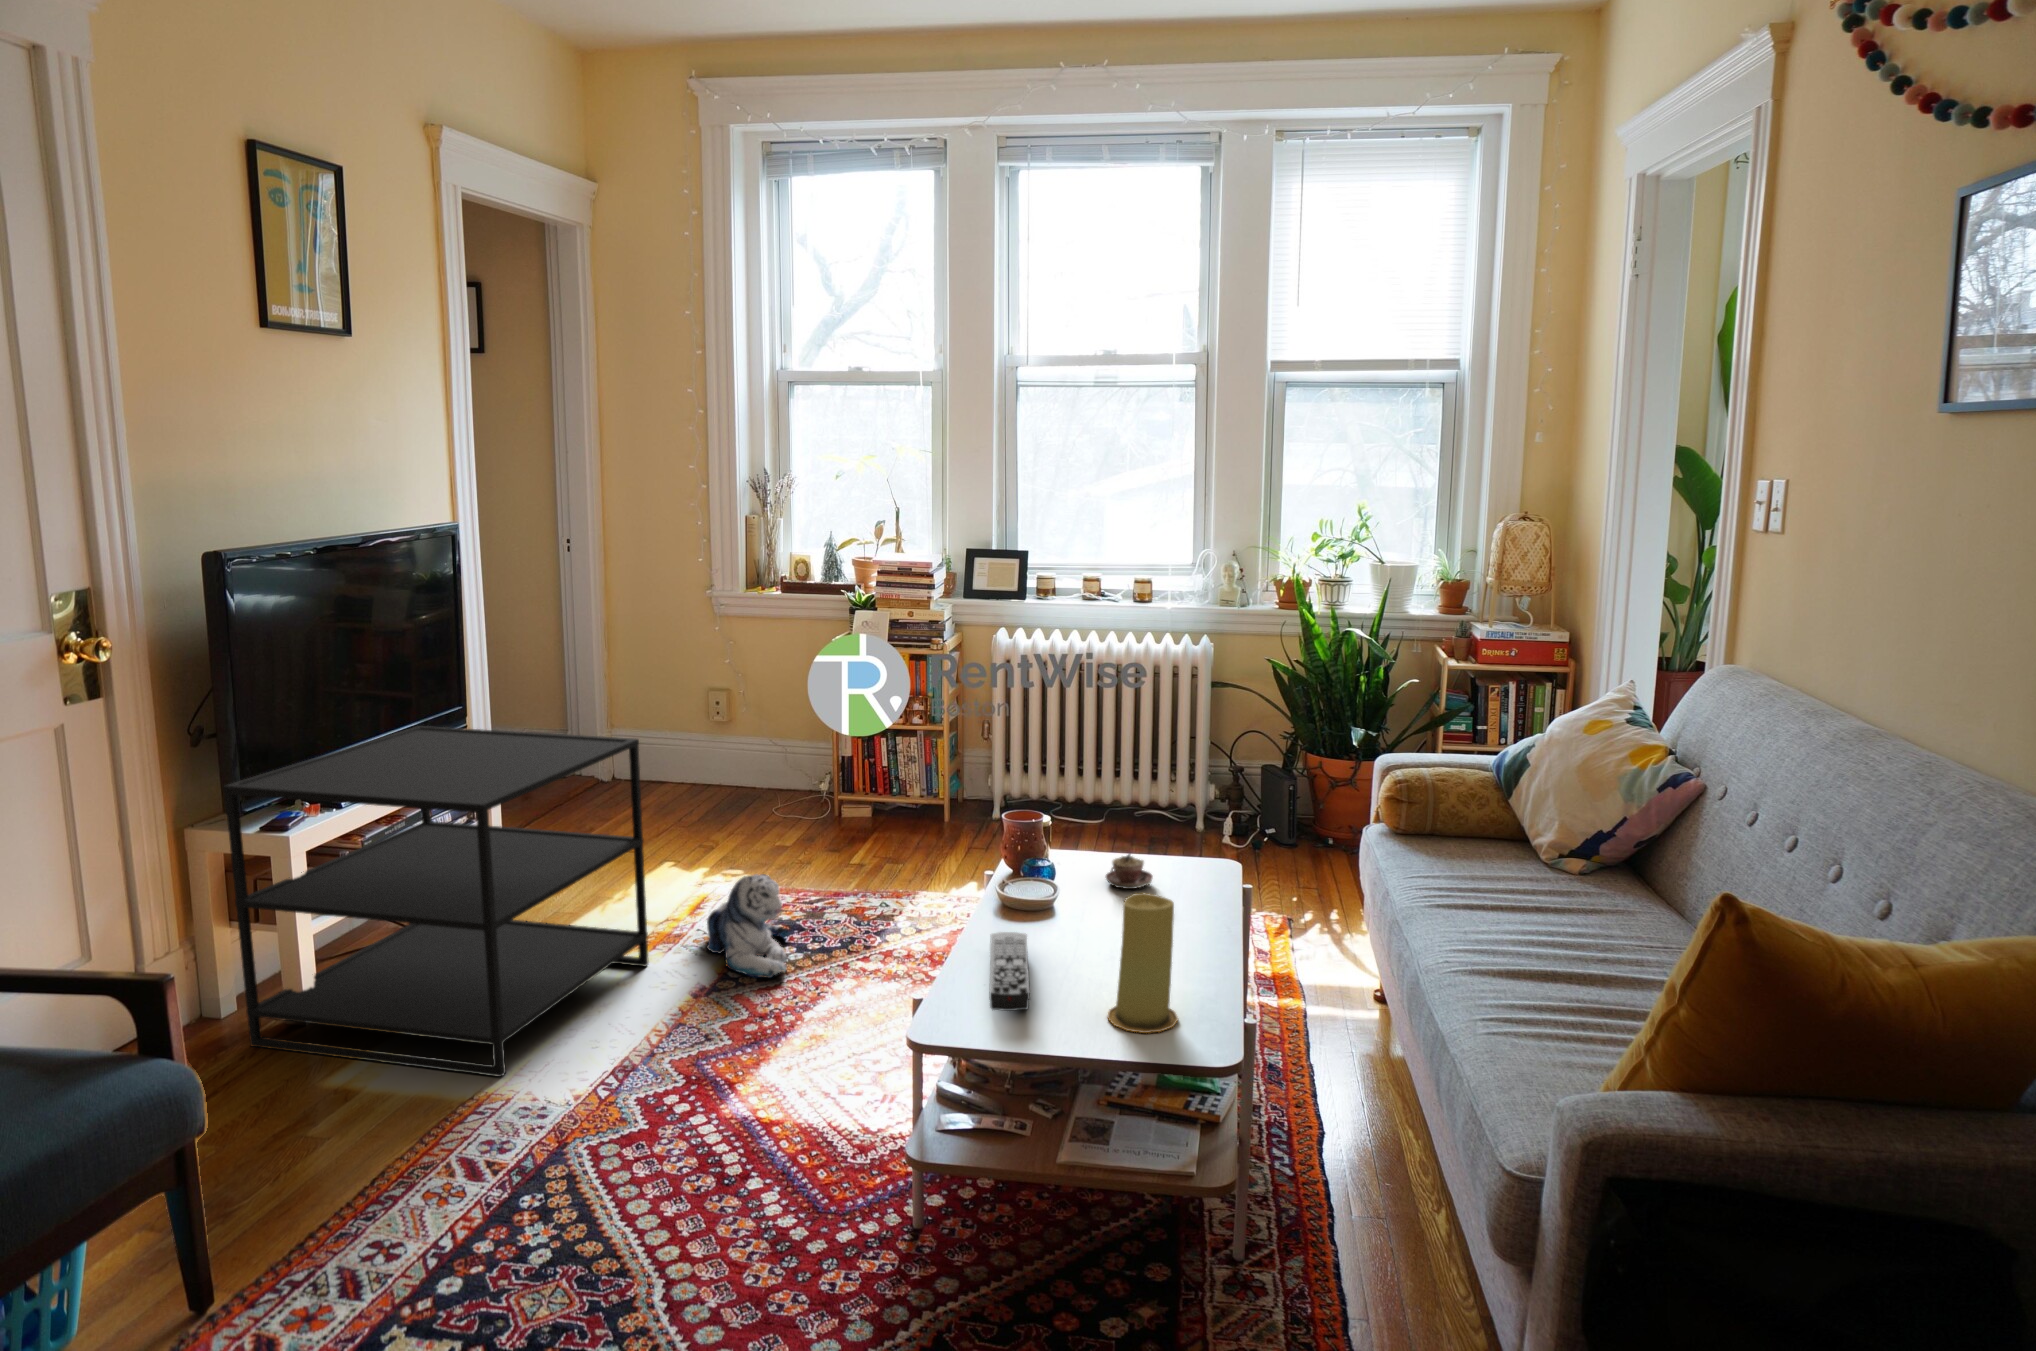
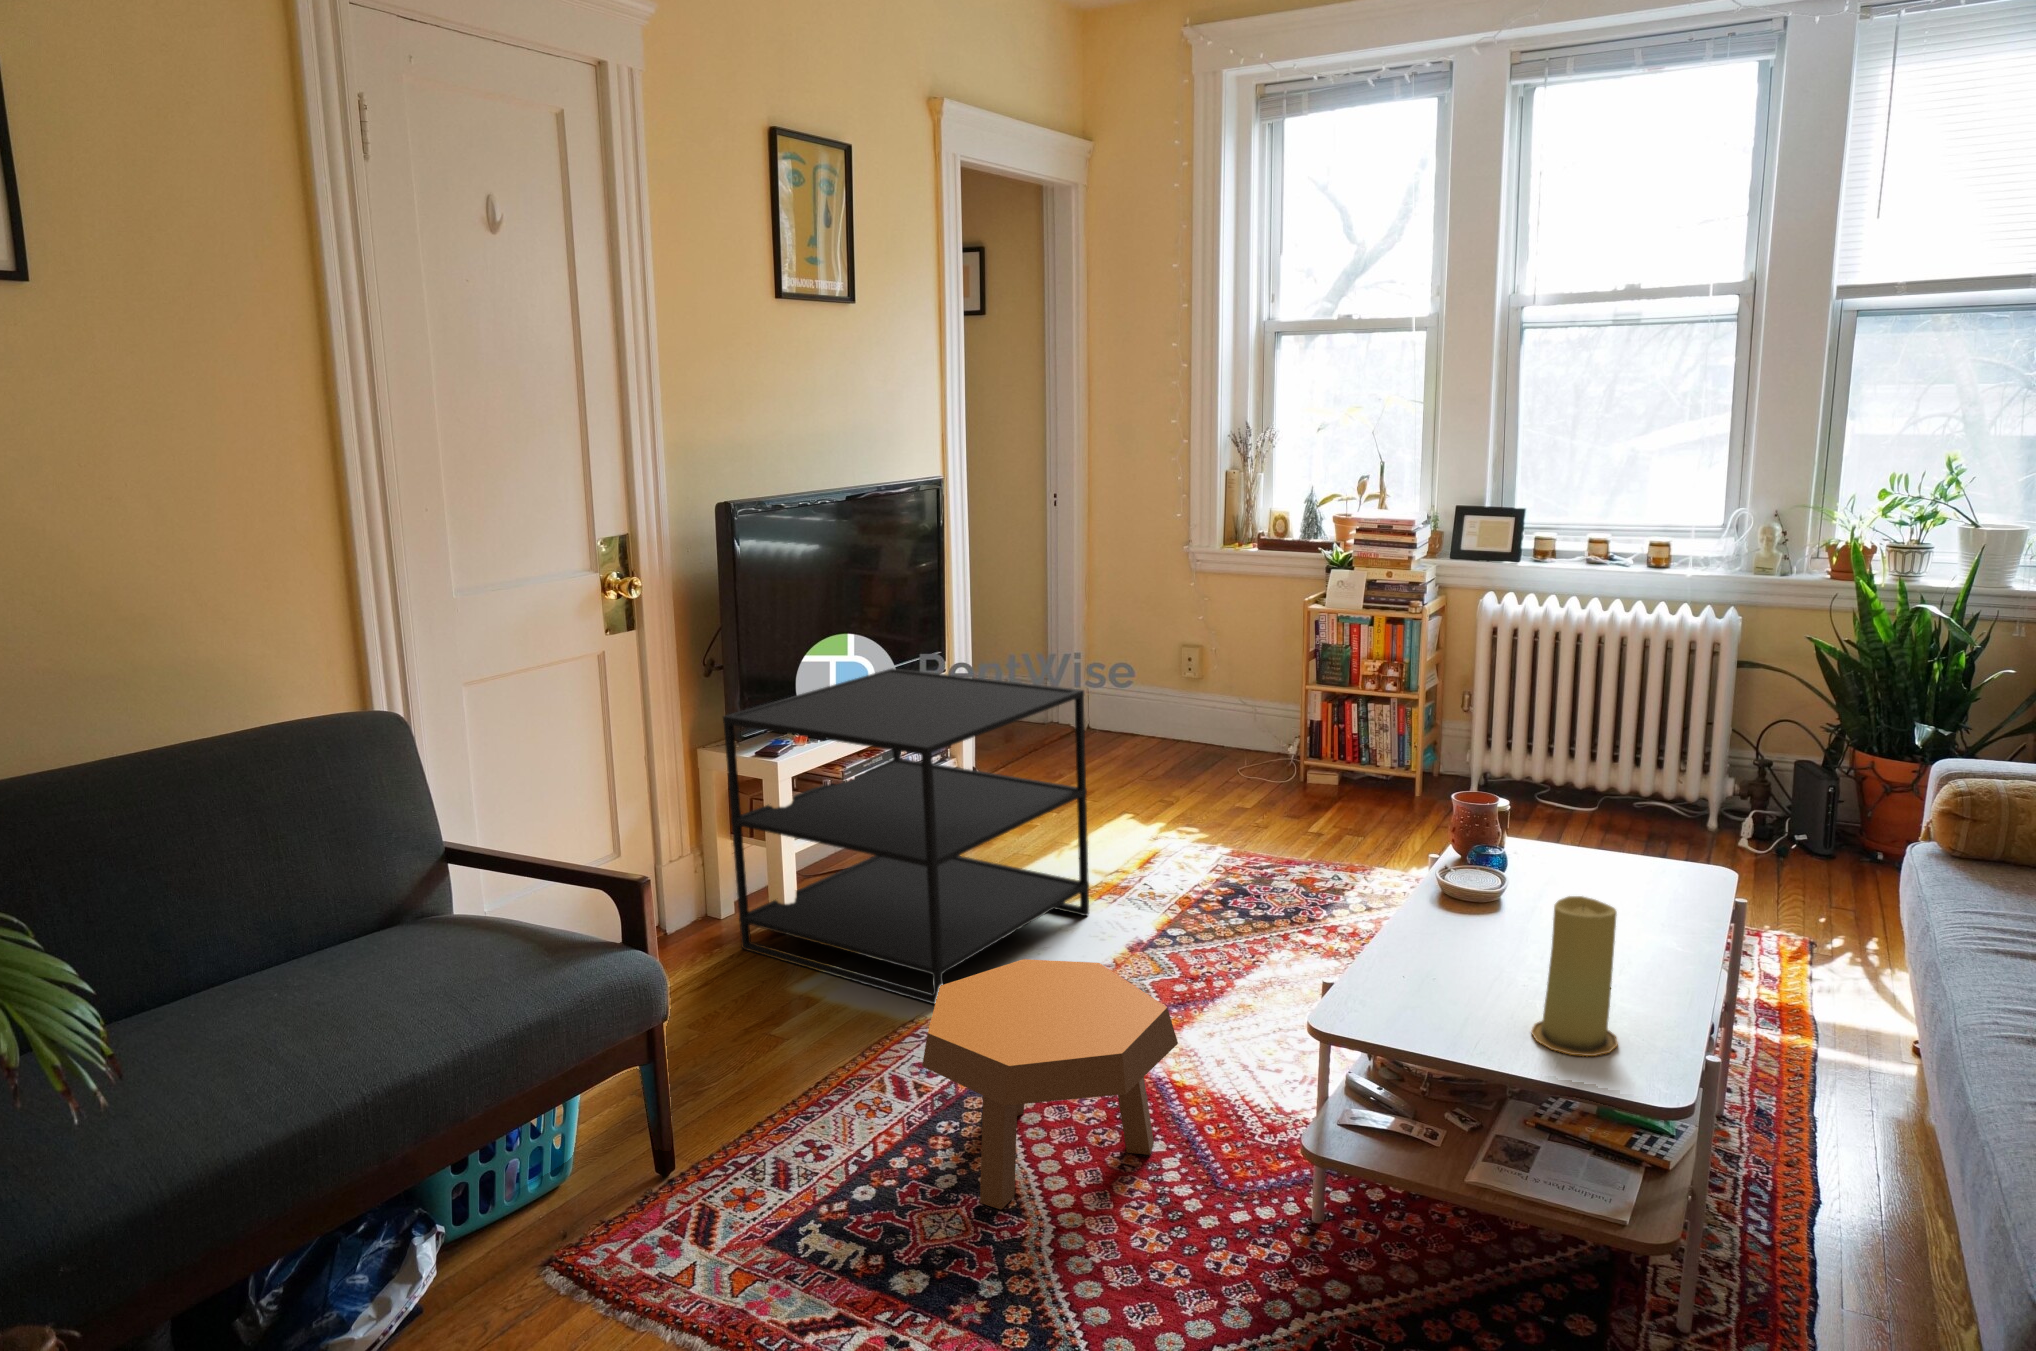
teacup: present [1106,854,1153,889] -> none [1567,847,1626,889]
plush toy: present [707,874,790,978] -> none [1147,834,1233,942]
remote control: present [989,932,1030,1011] -> none [1395,923,1454,1011]
footstool: none [509,1008,776,1276] -> present [922,959,1178,1209]

